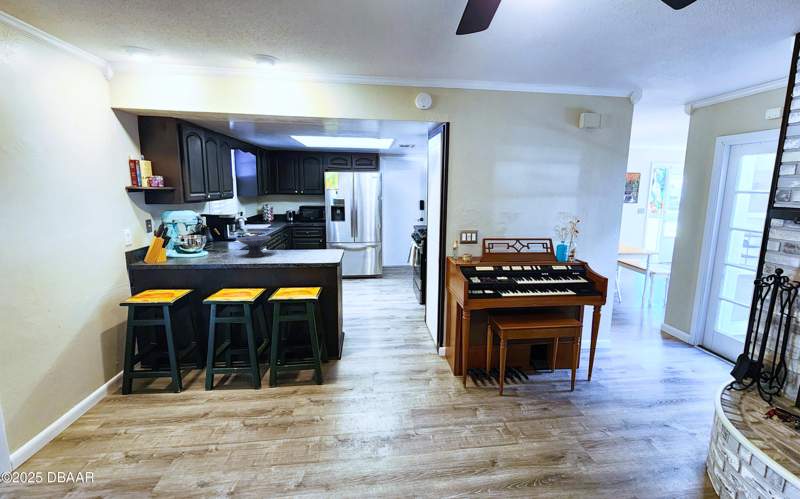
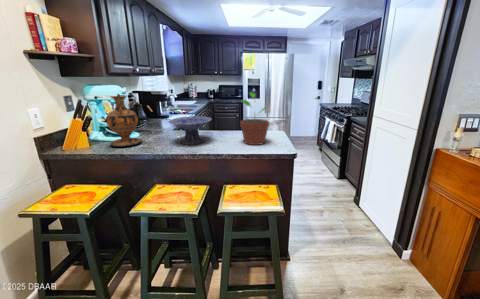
potted plant: none [293,216,317,256] -> present [240,92,269,145]
vase: none [184,218,212,259] -> present [106,94,142,147]

